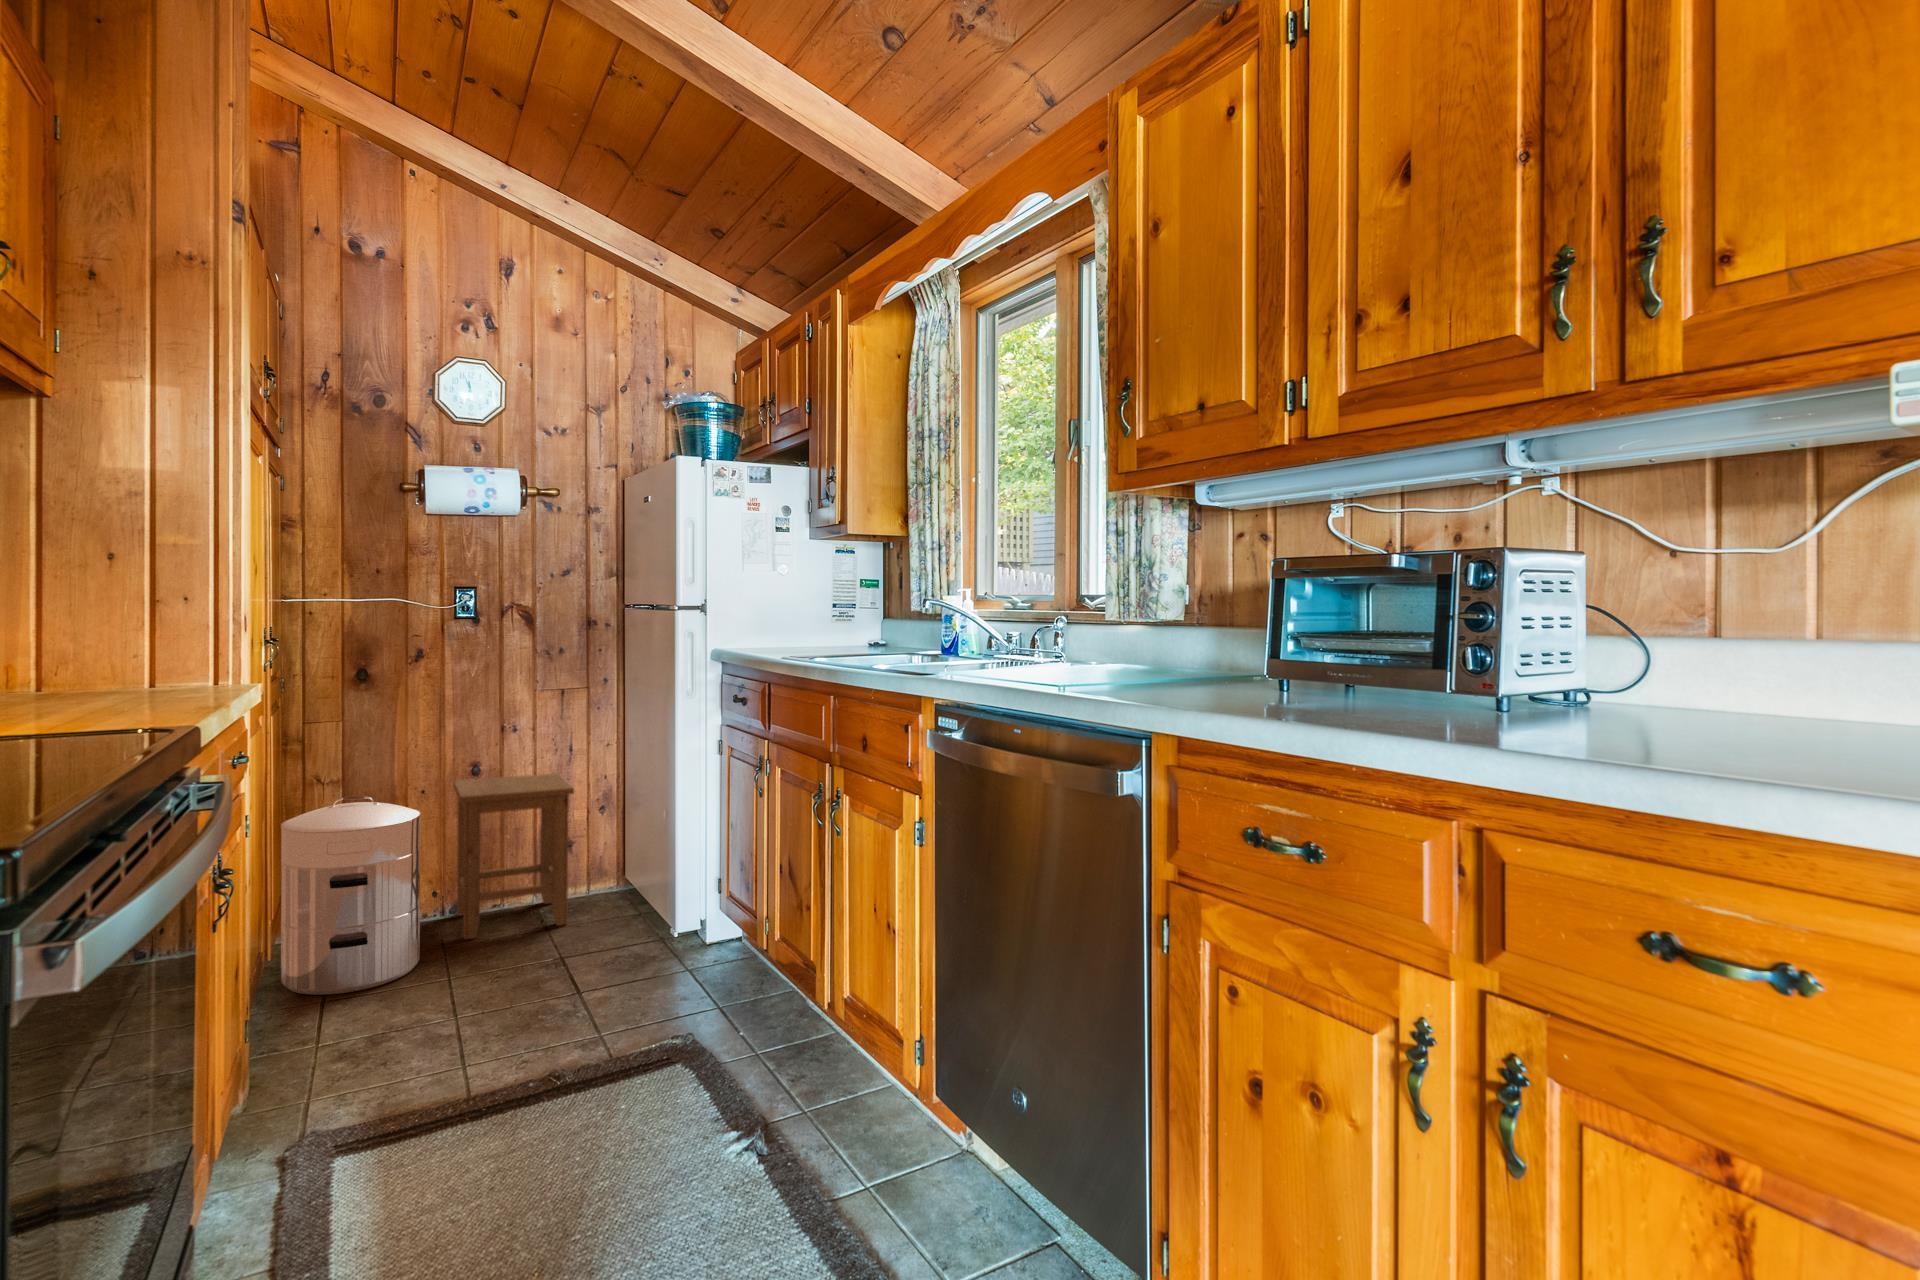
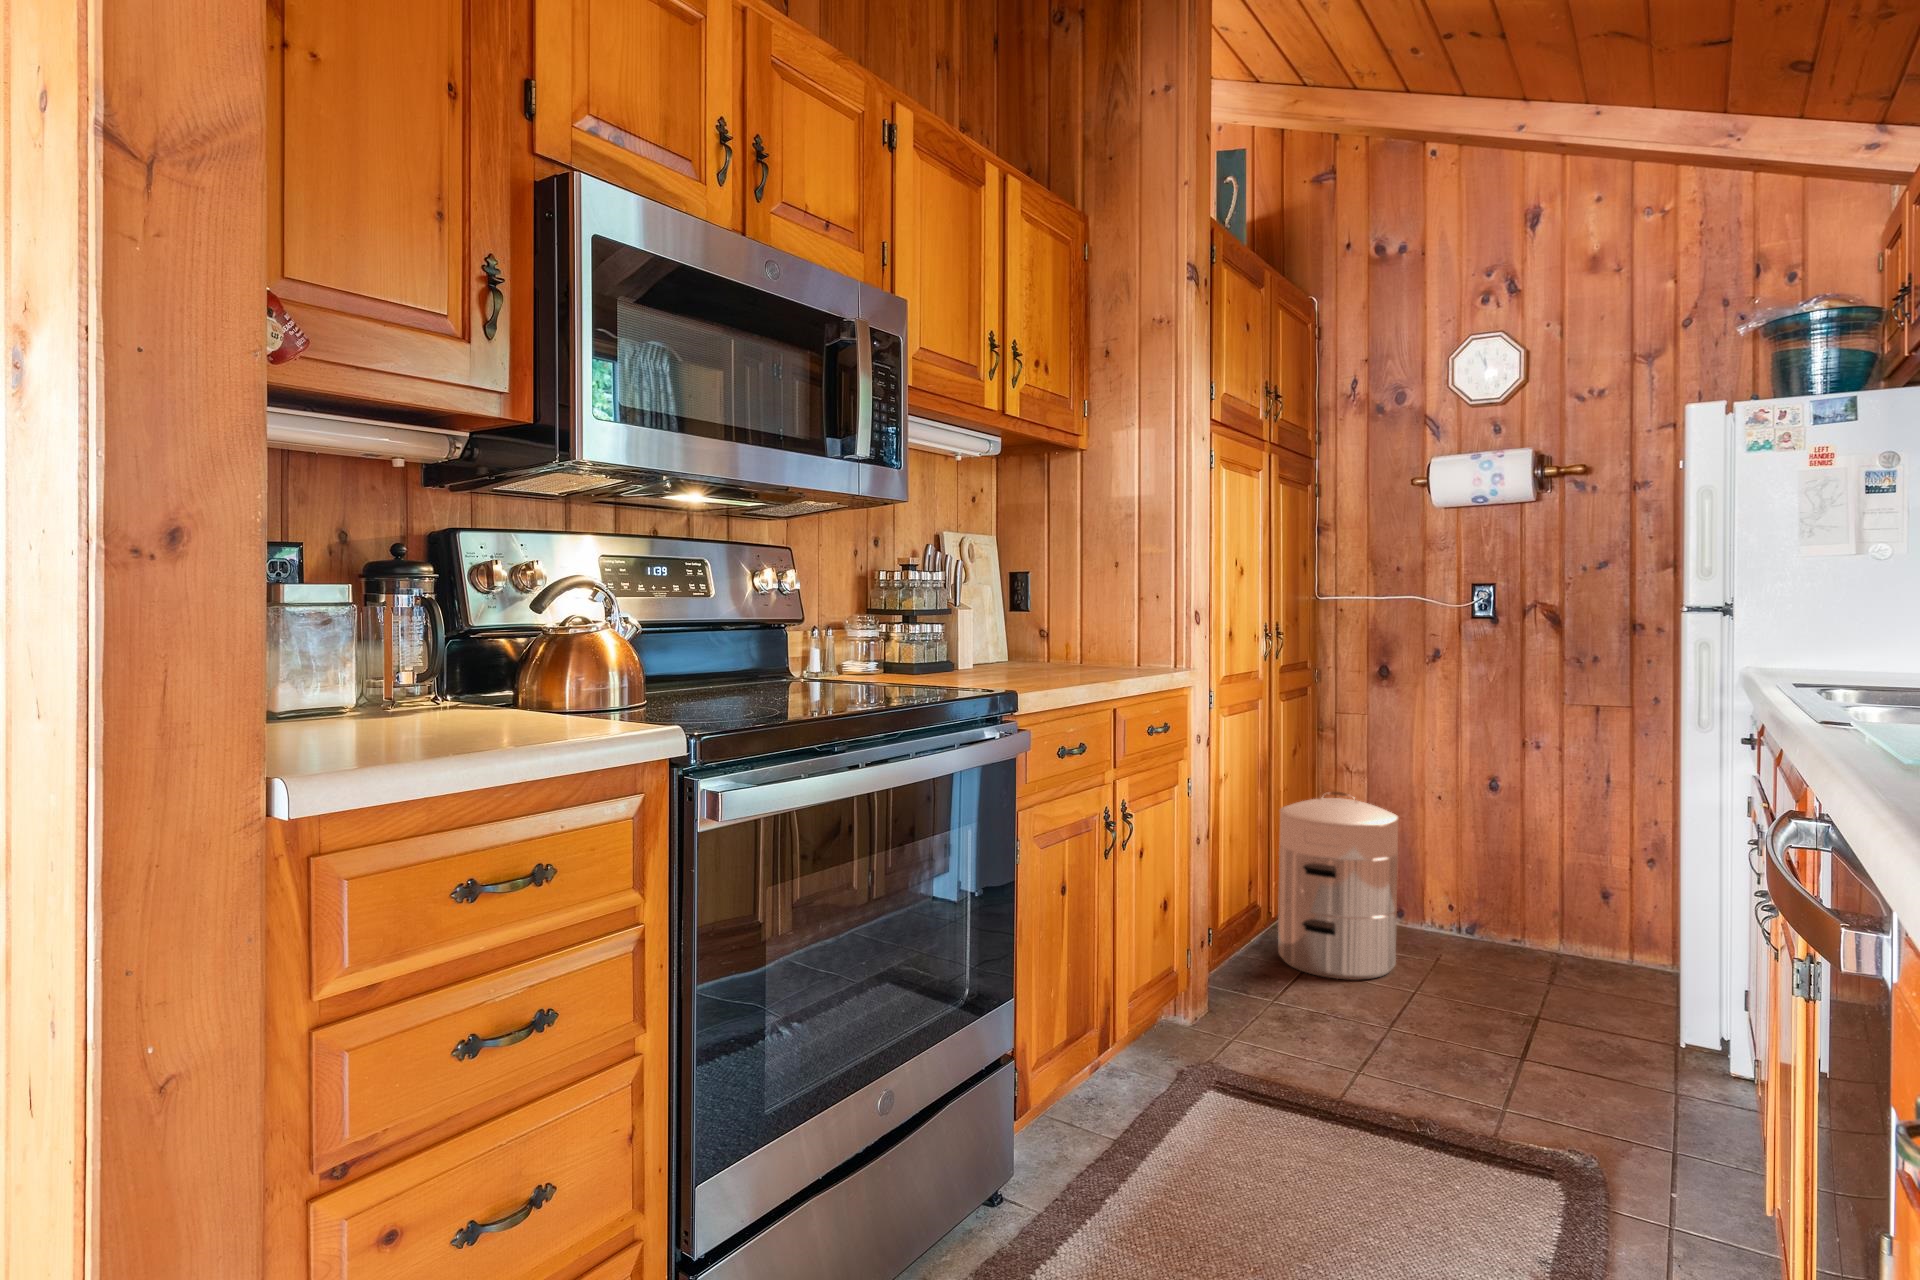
stool: present [453,774,574,939] -> none [1448,794,1586,985]

